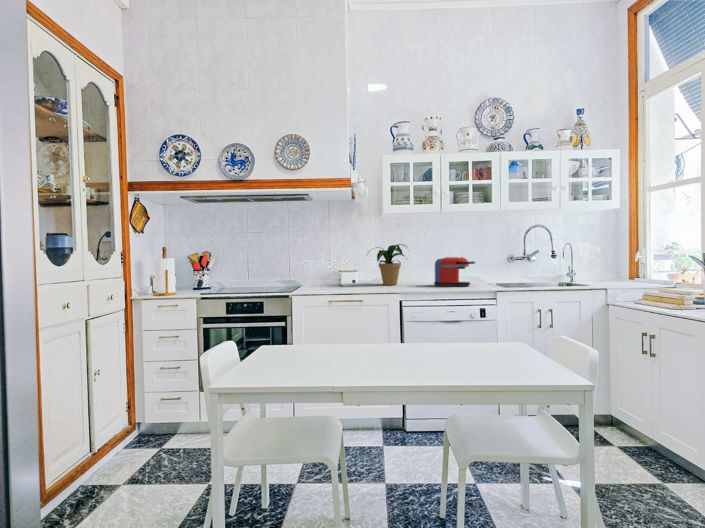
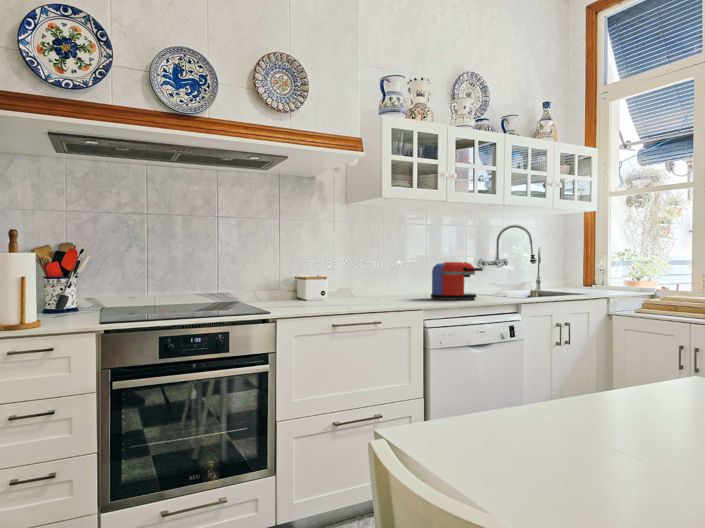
potted plant: present [369,244,407,285] -> none [343,243,401,299]

